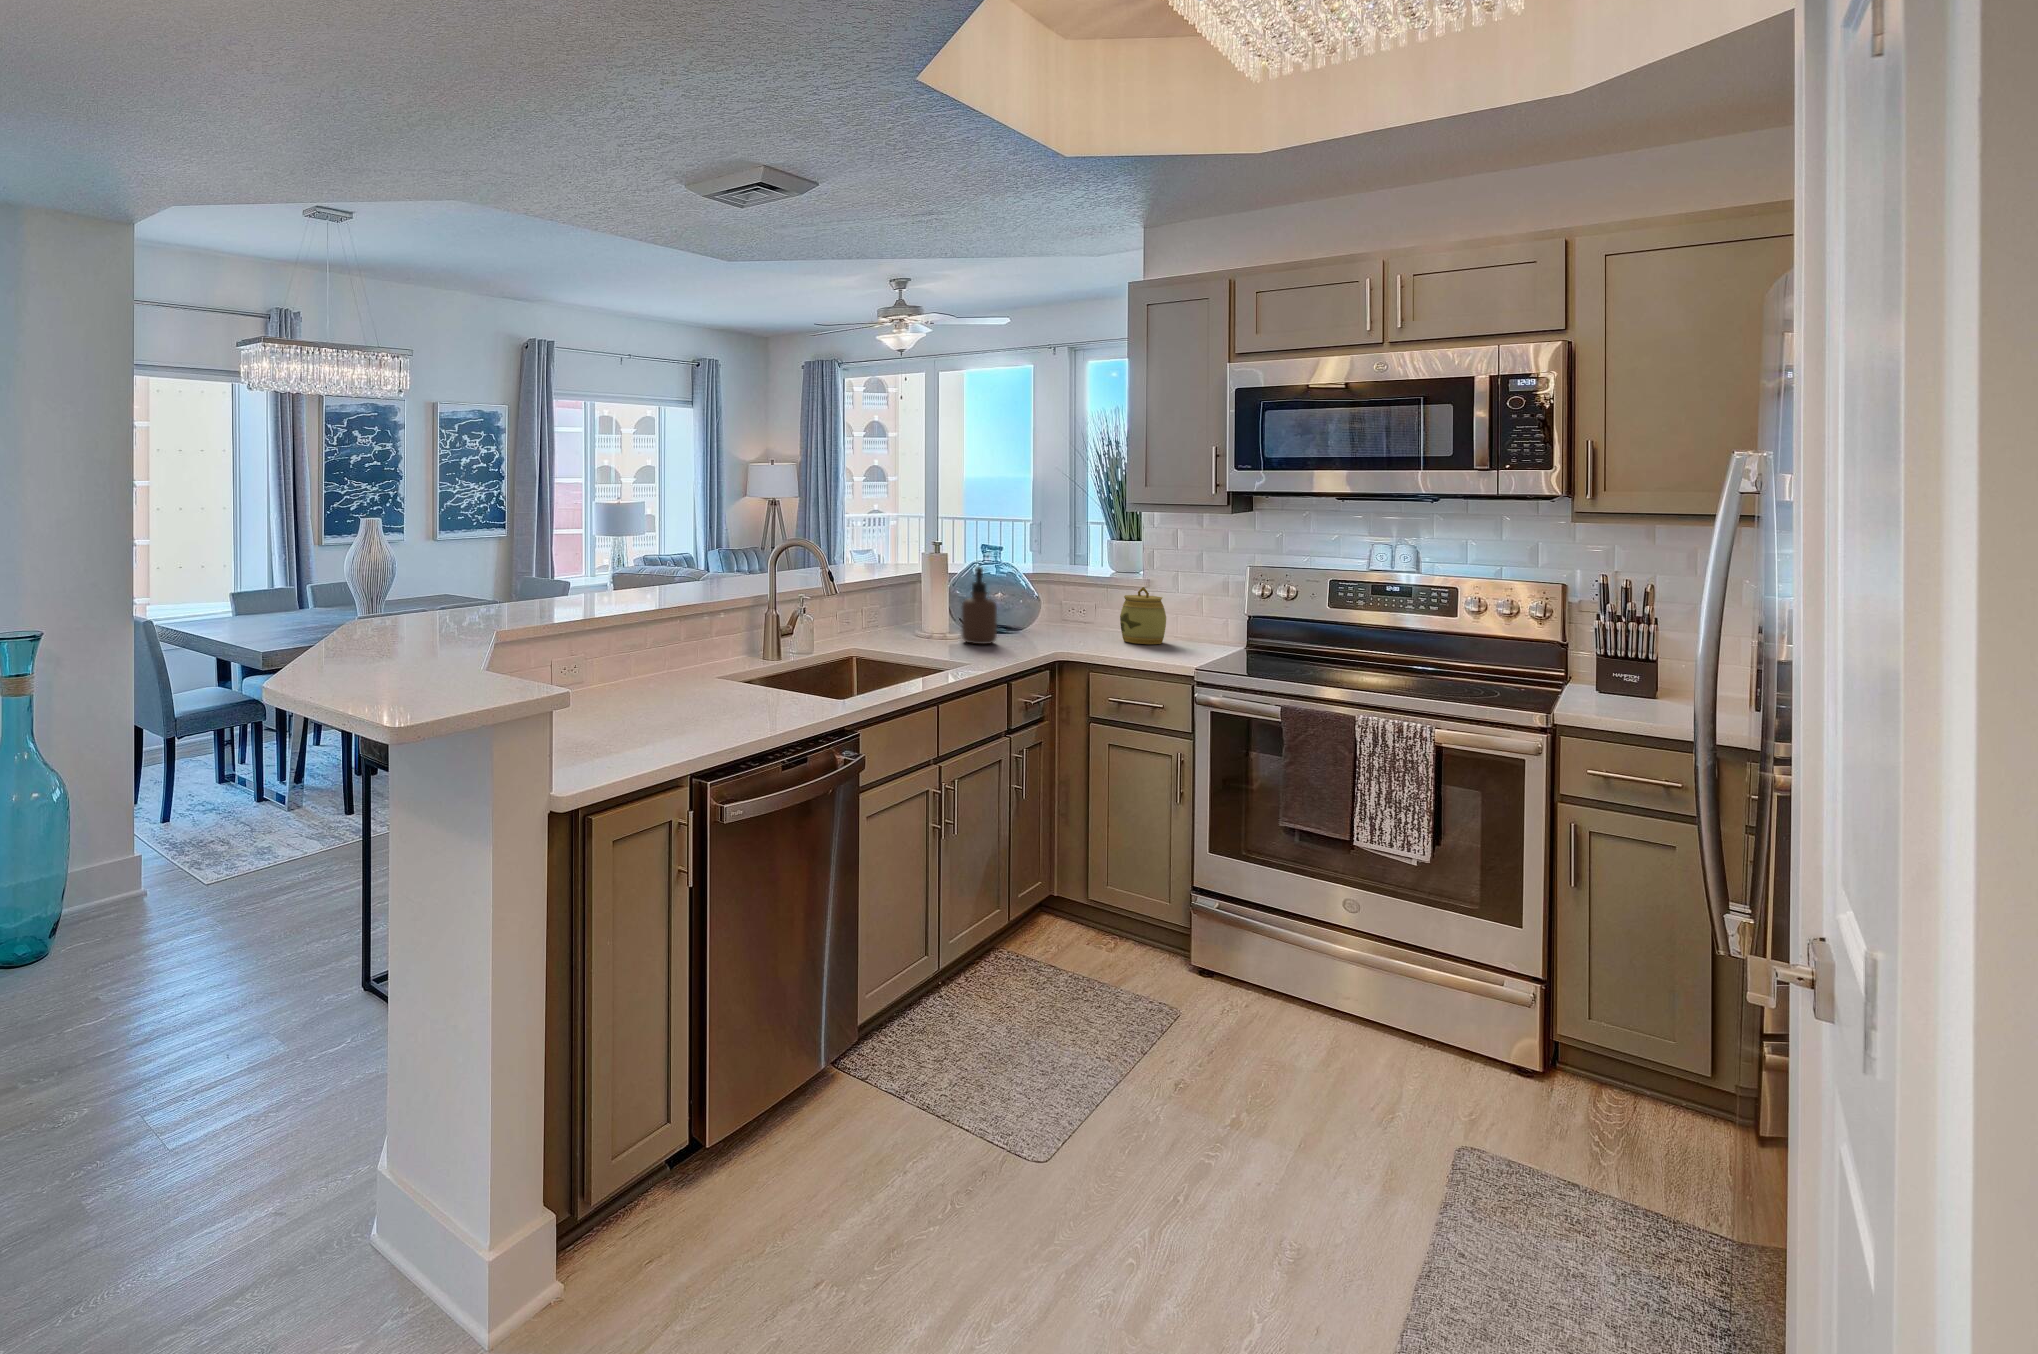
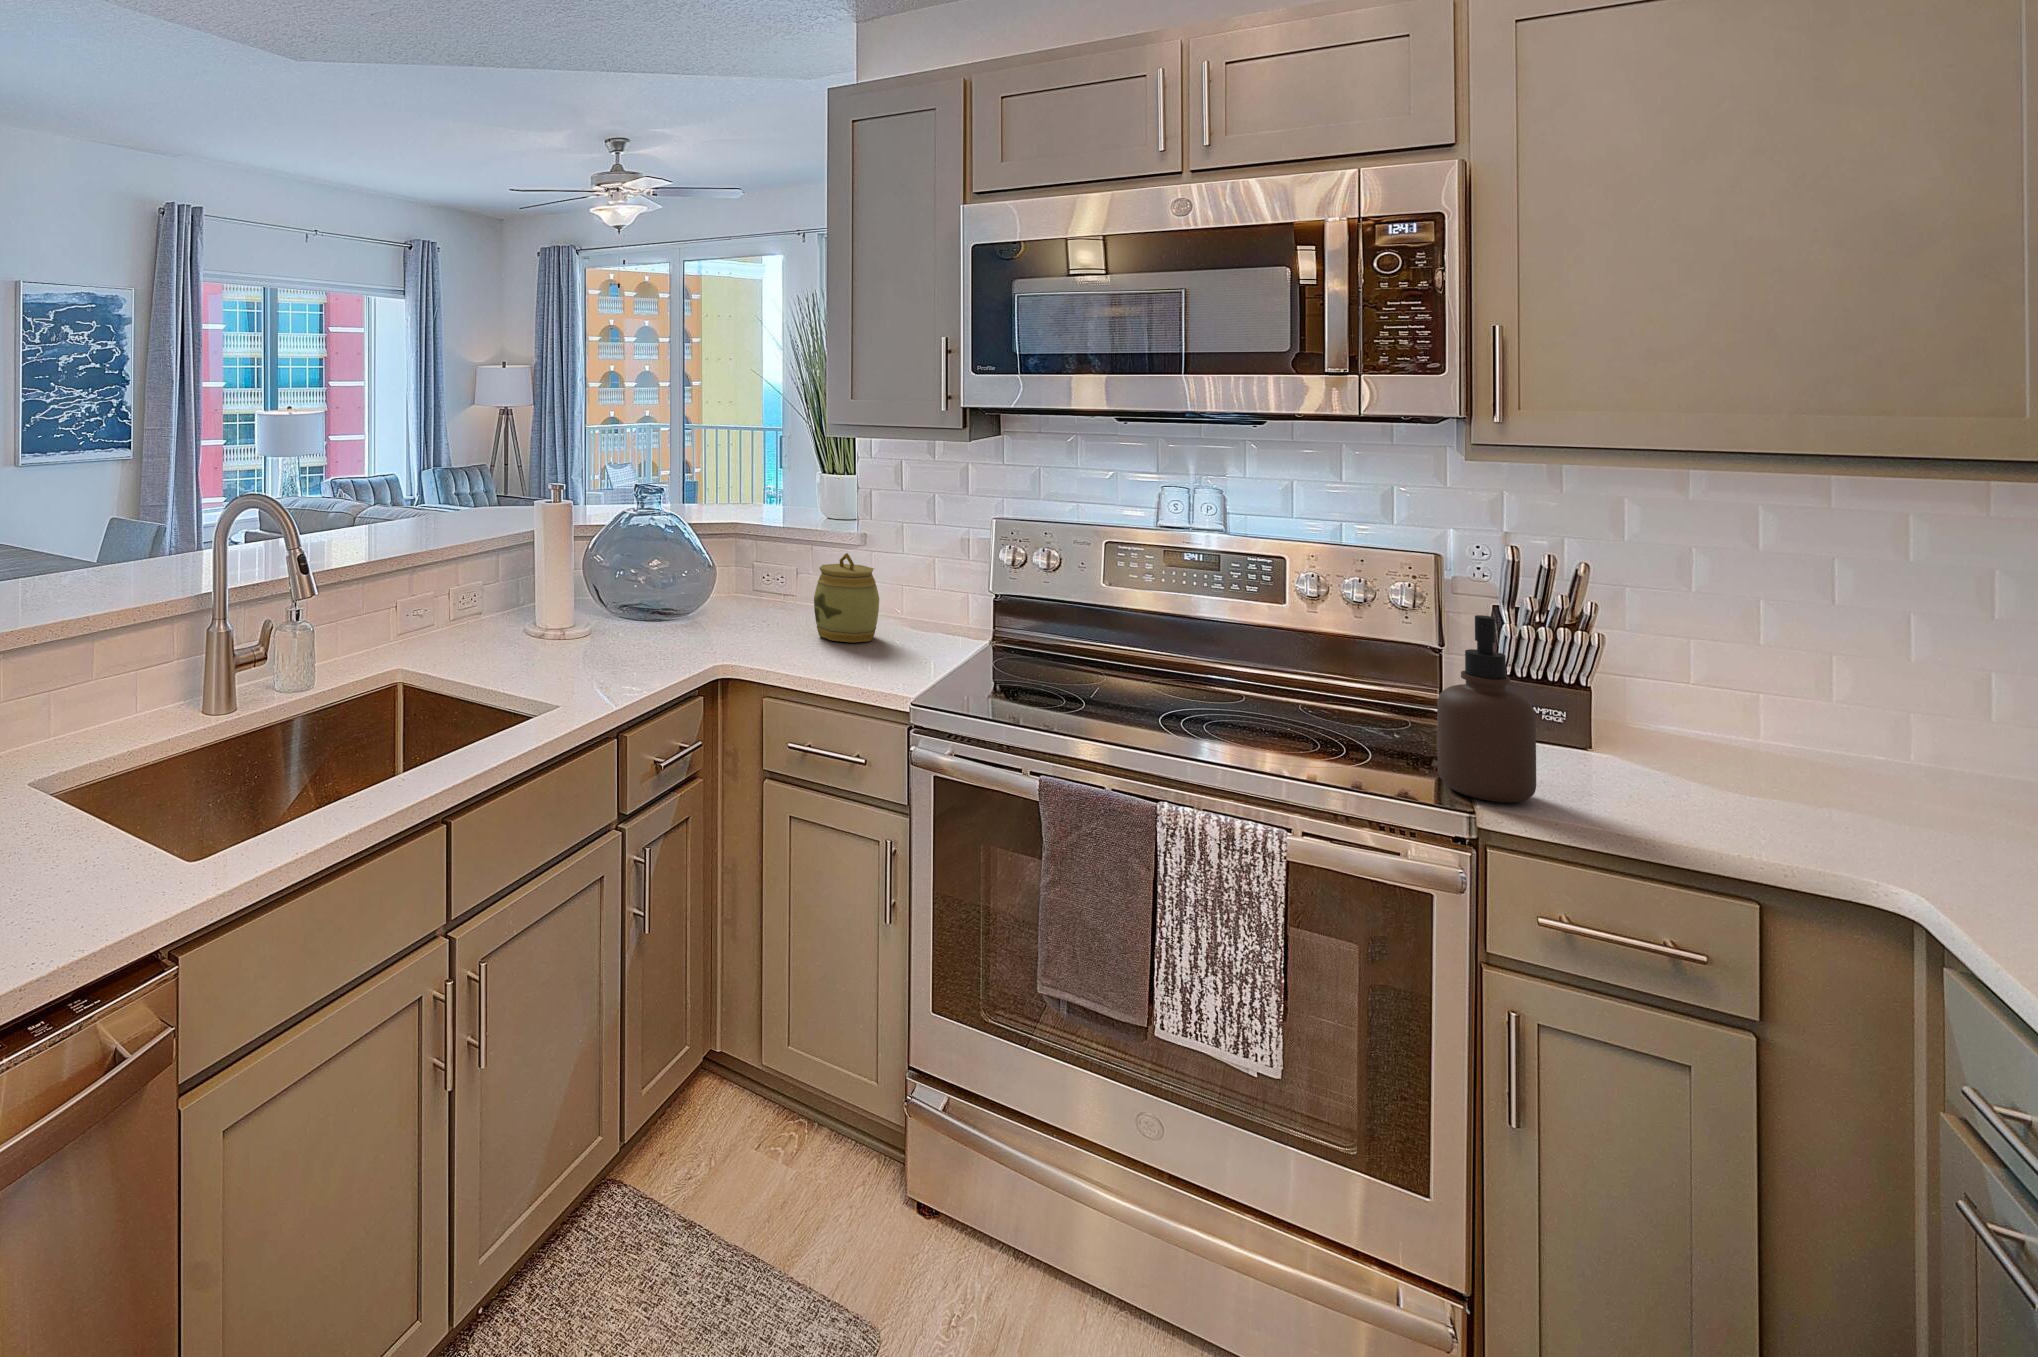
soap dispenser: present [962,567,997,644] -> present [1437,615,1536,803]

